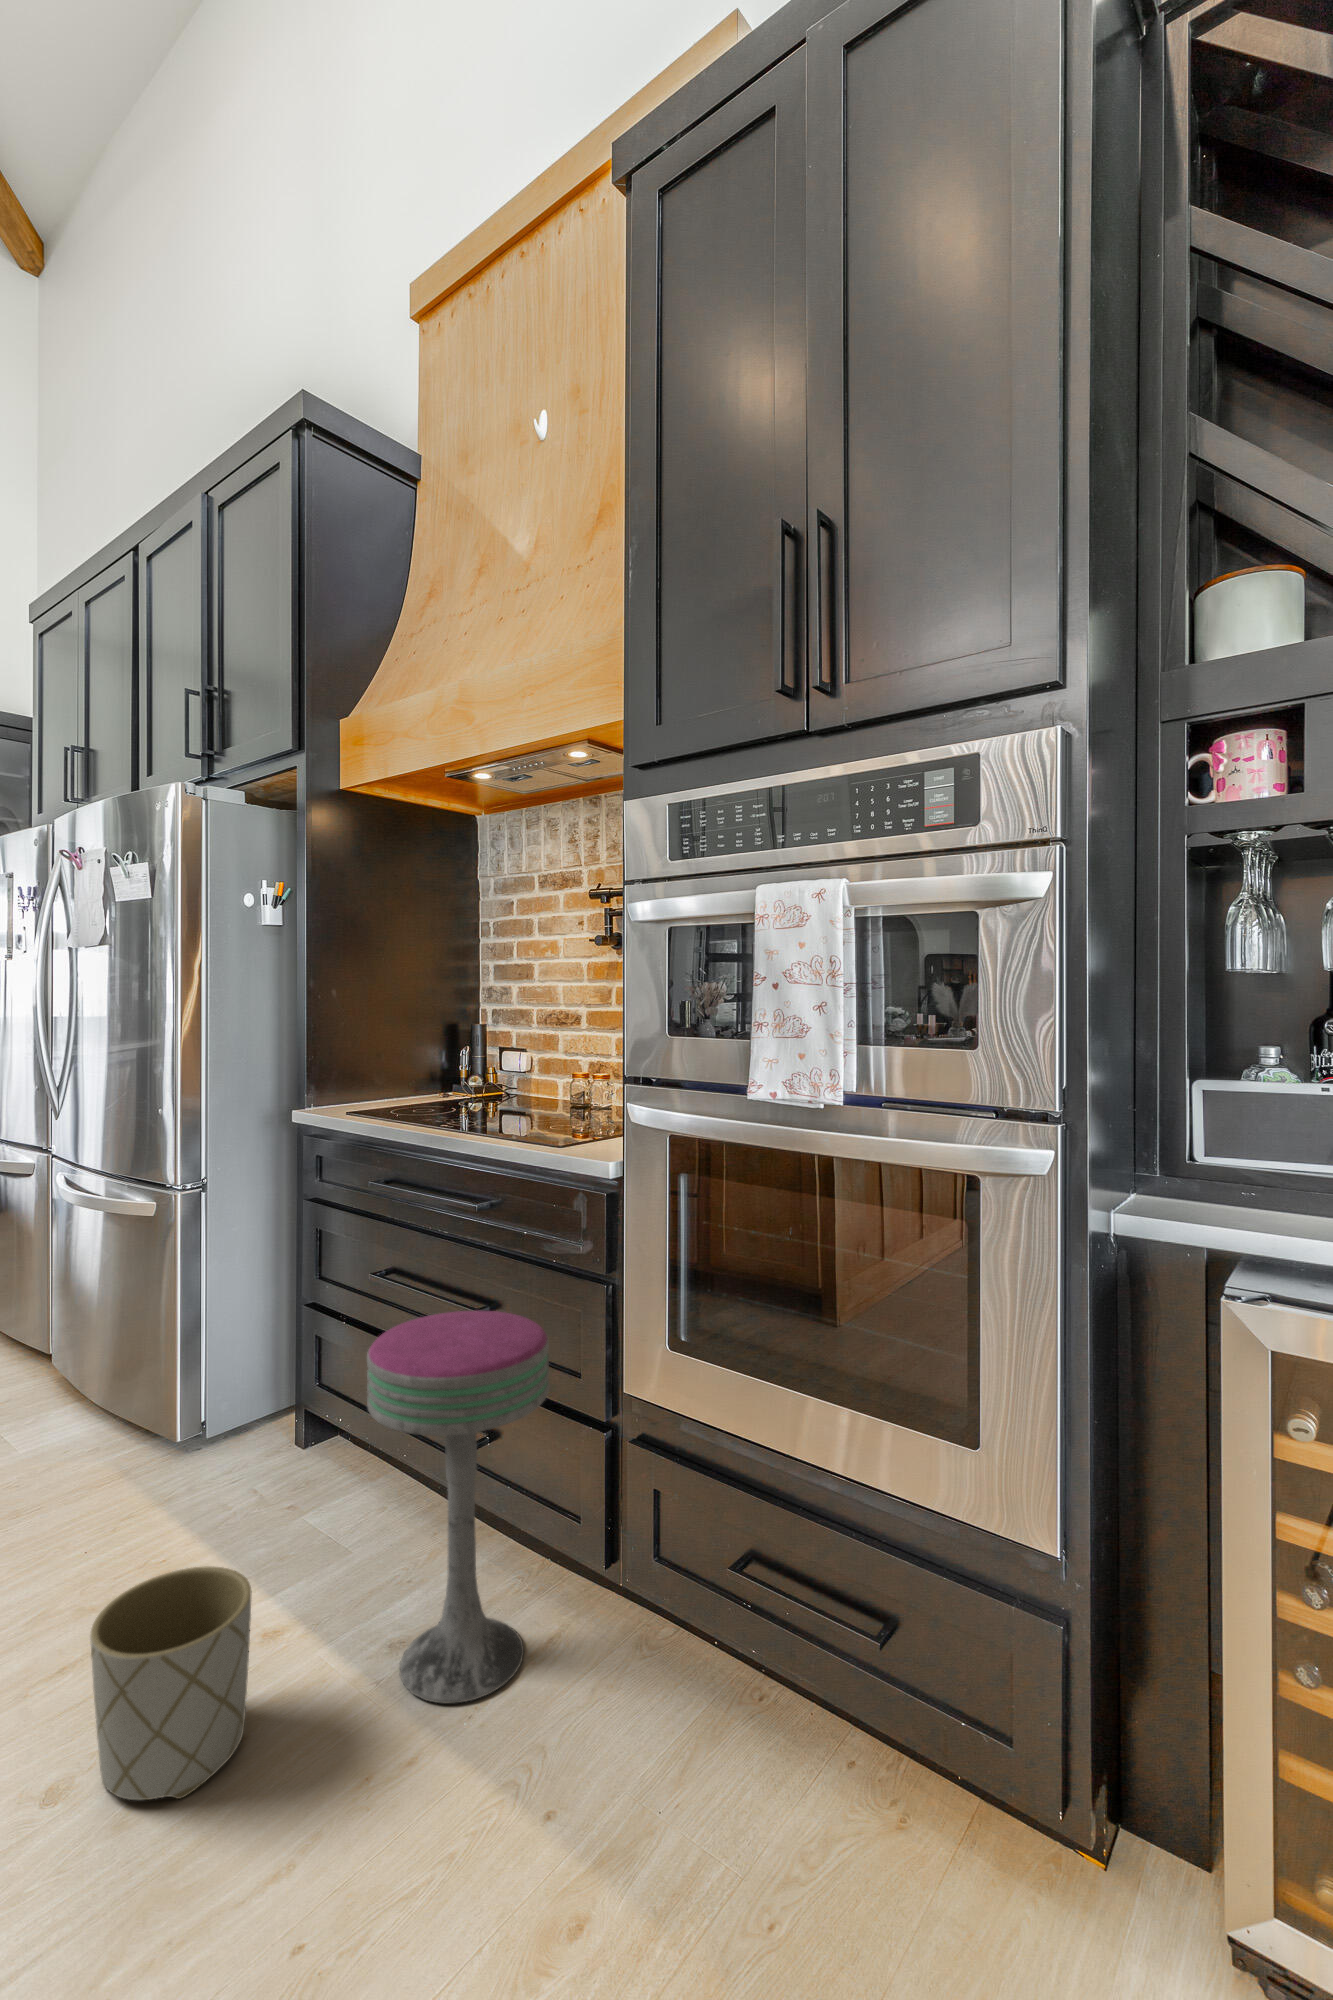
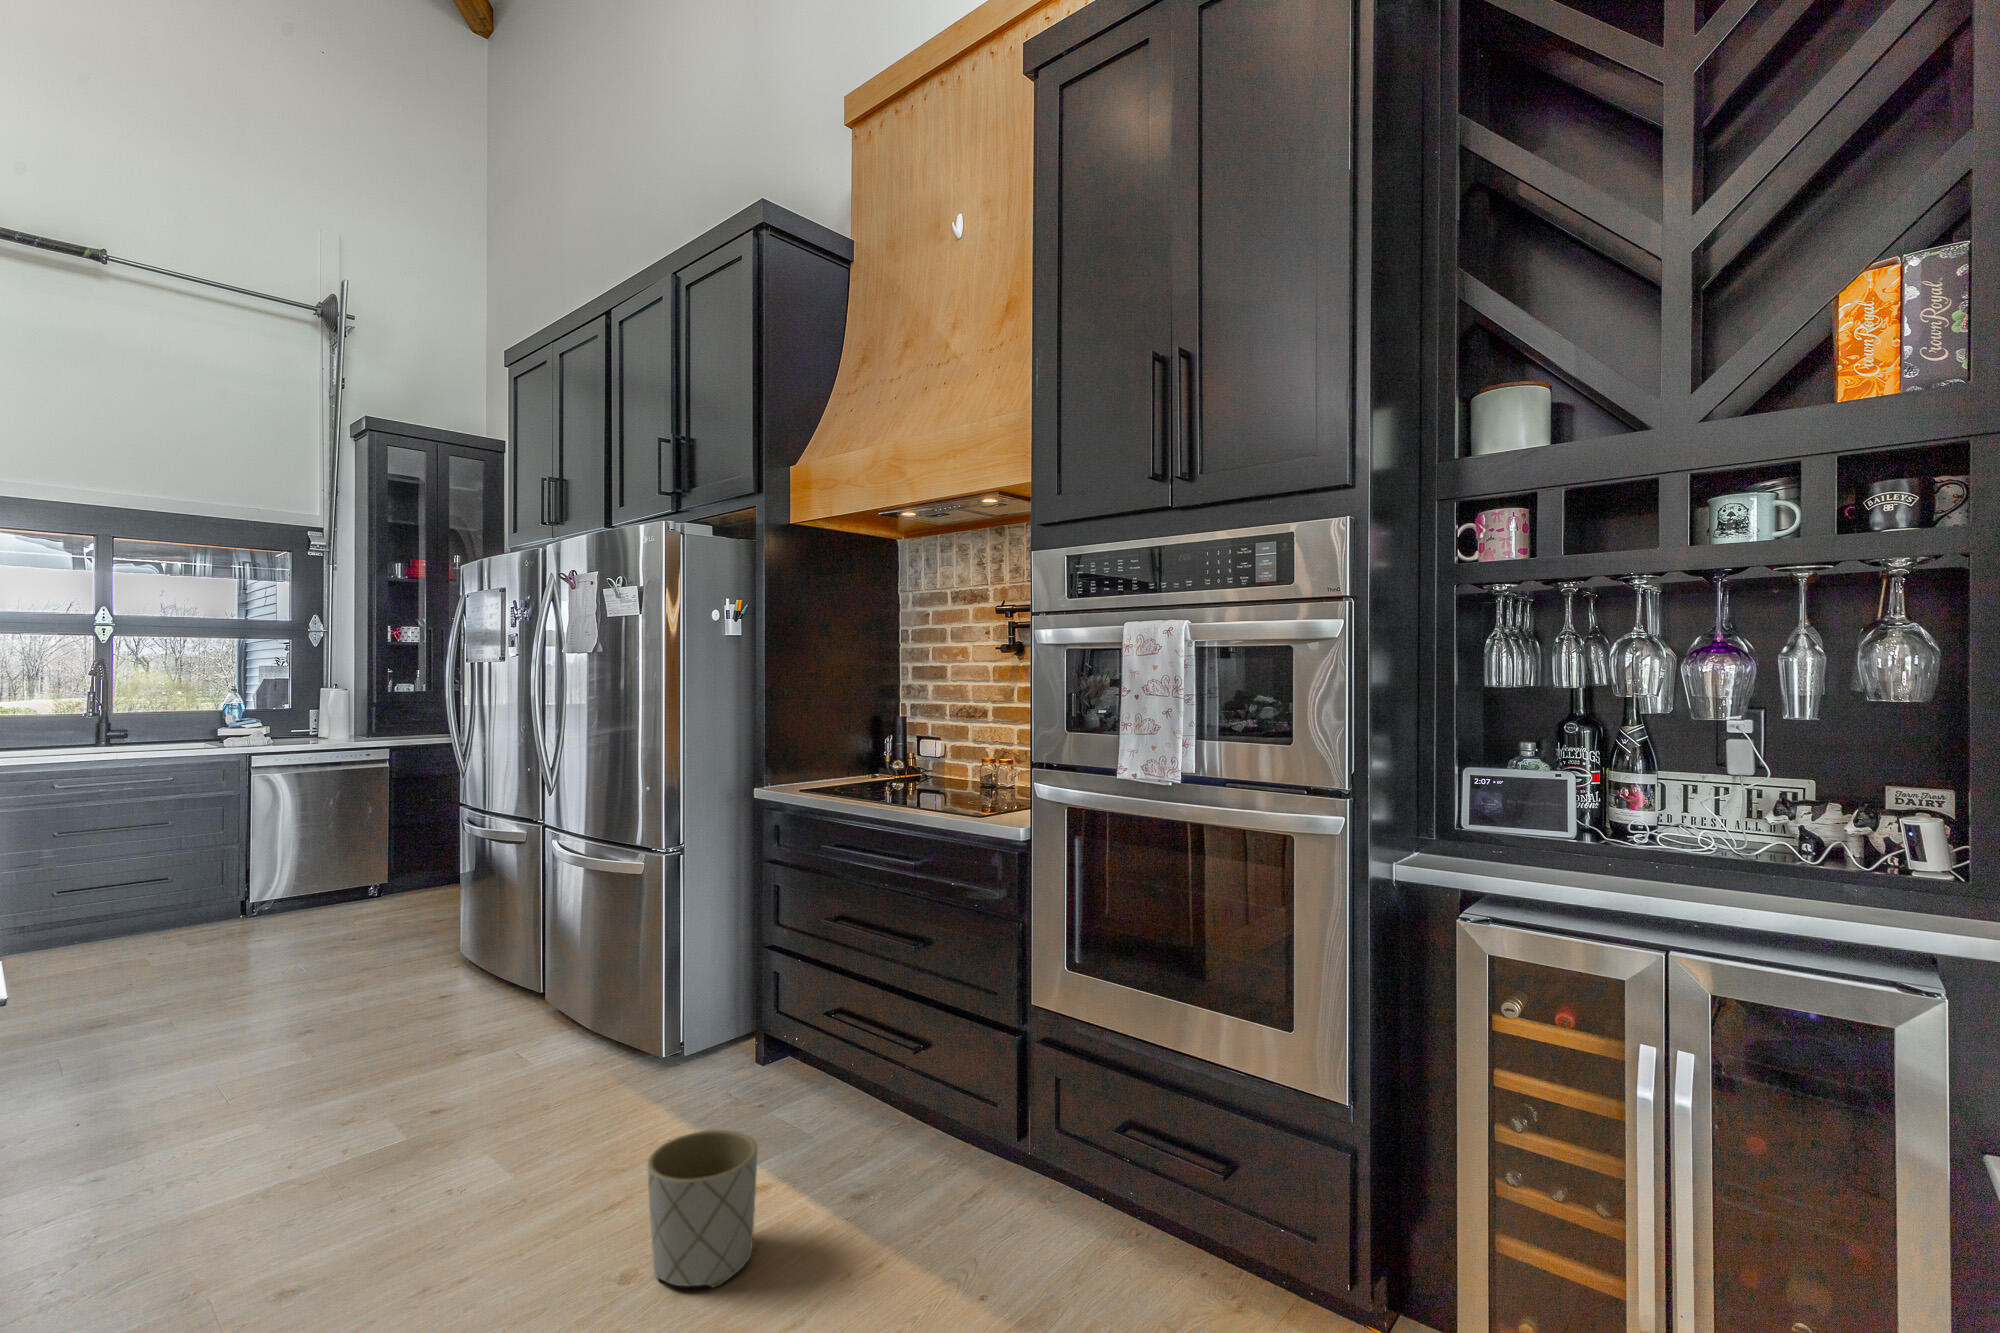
bar stool: present [367,1310,549,1703] -> none [838,945,974,1238]

